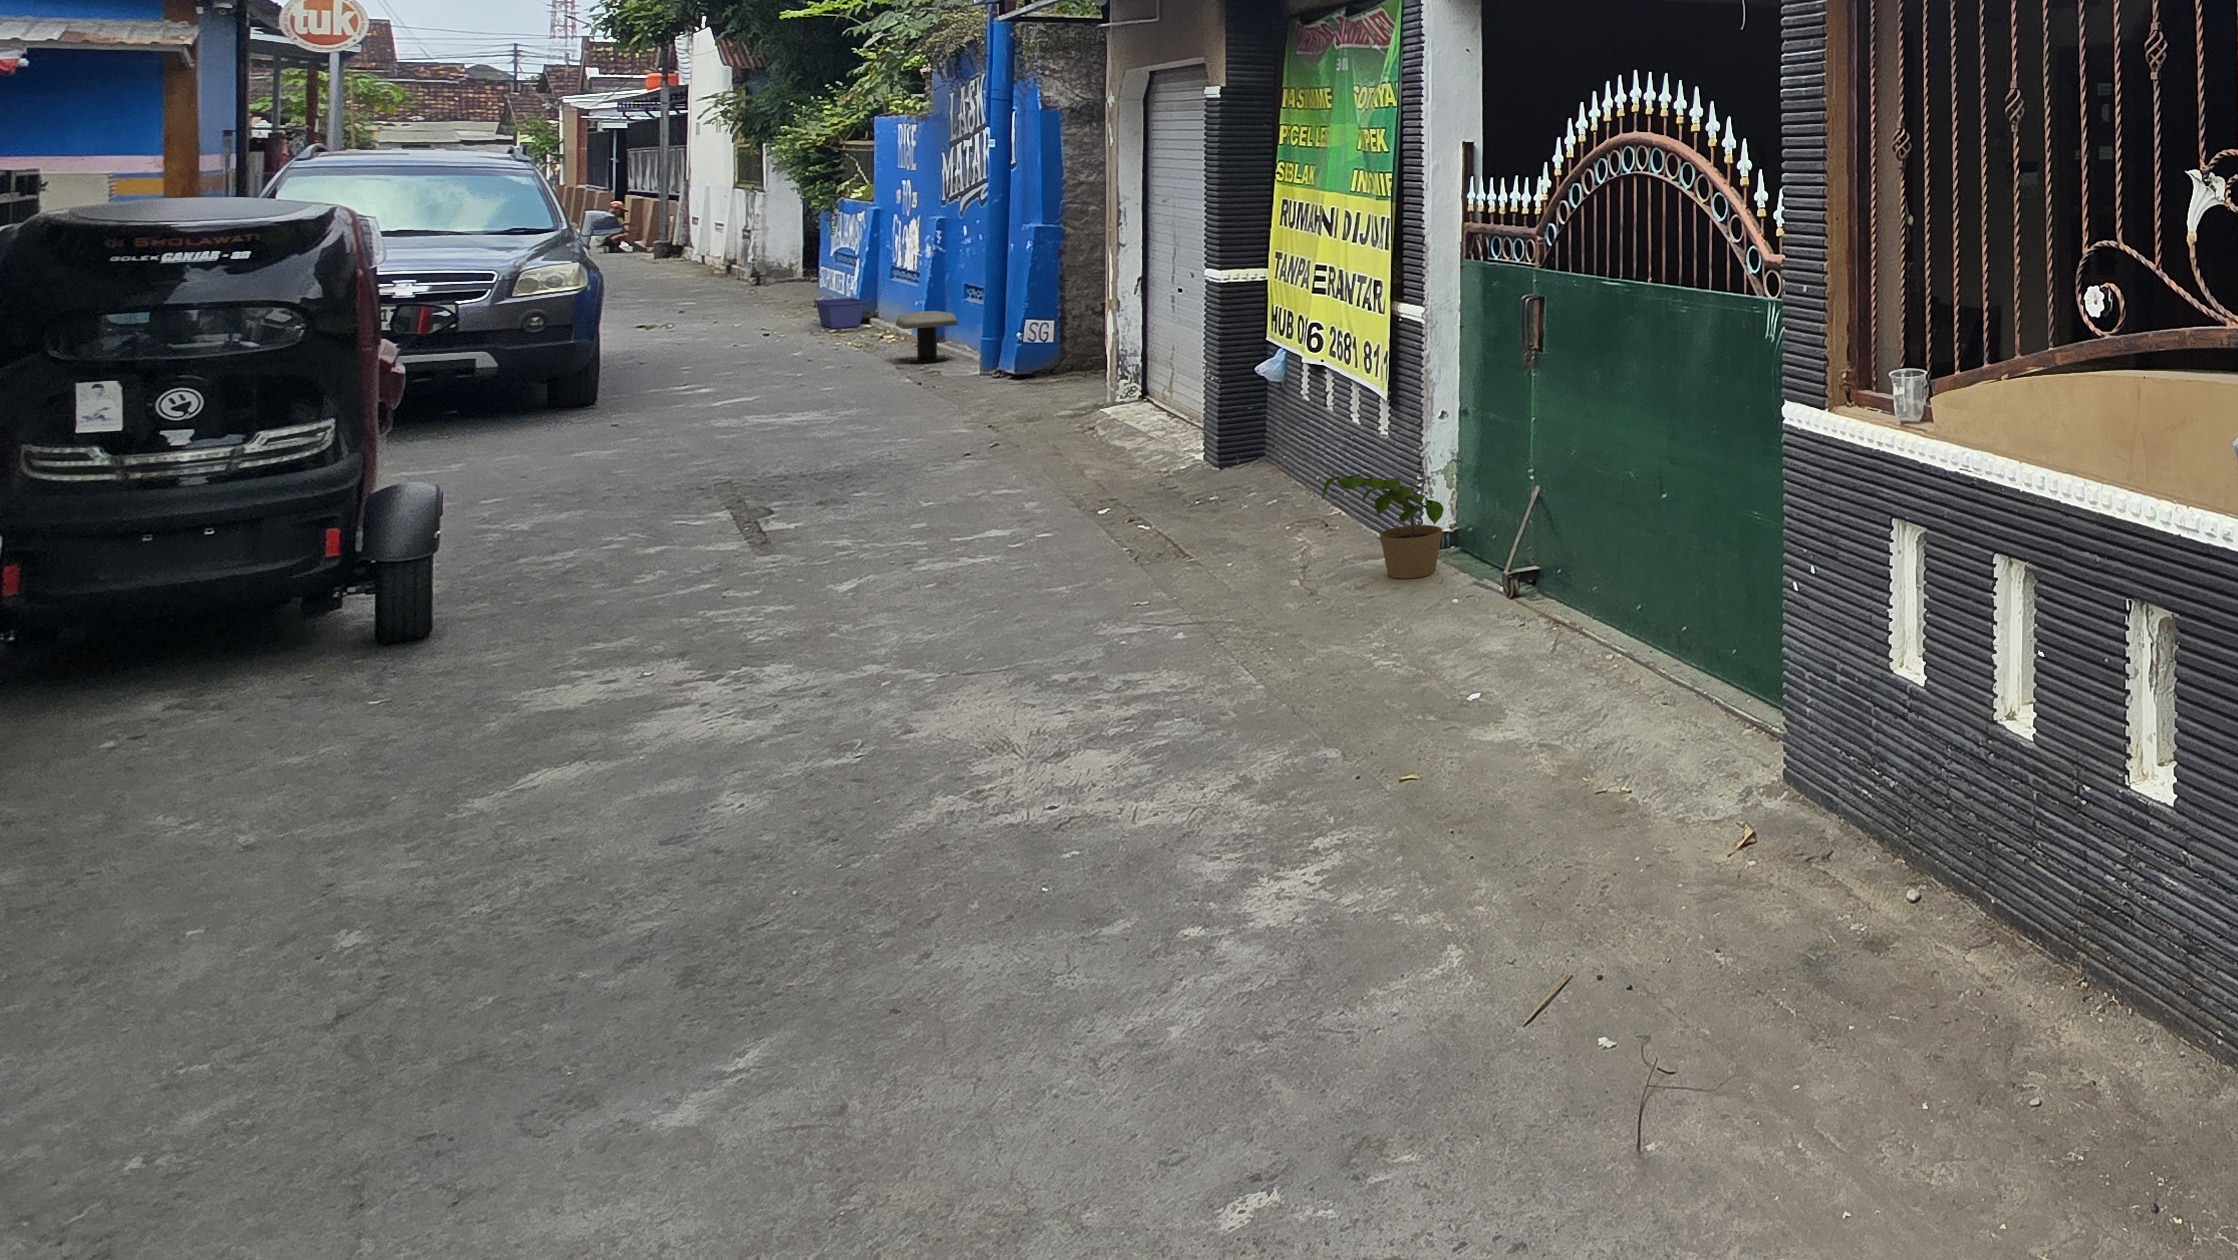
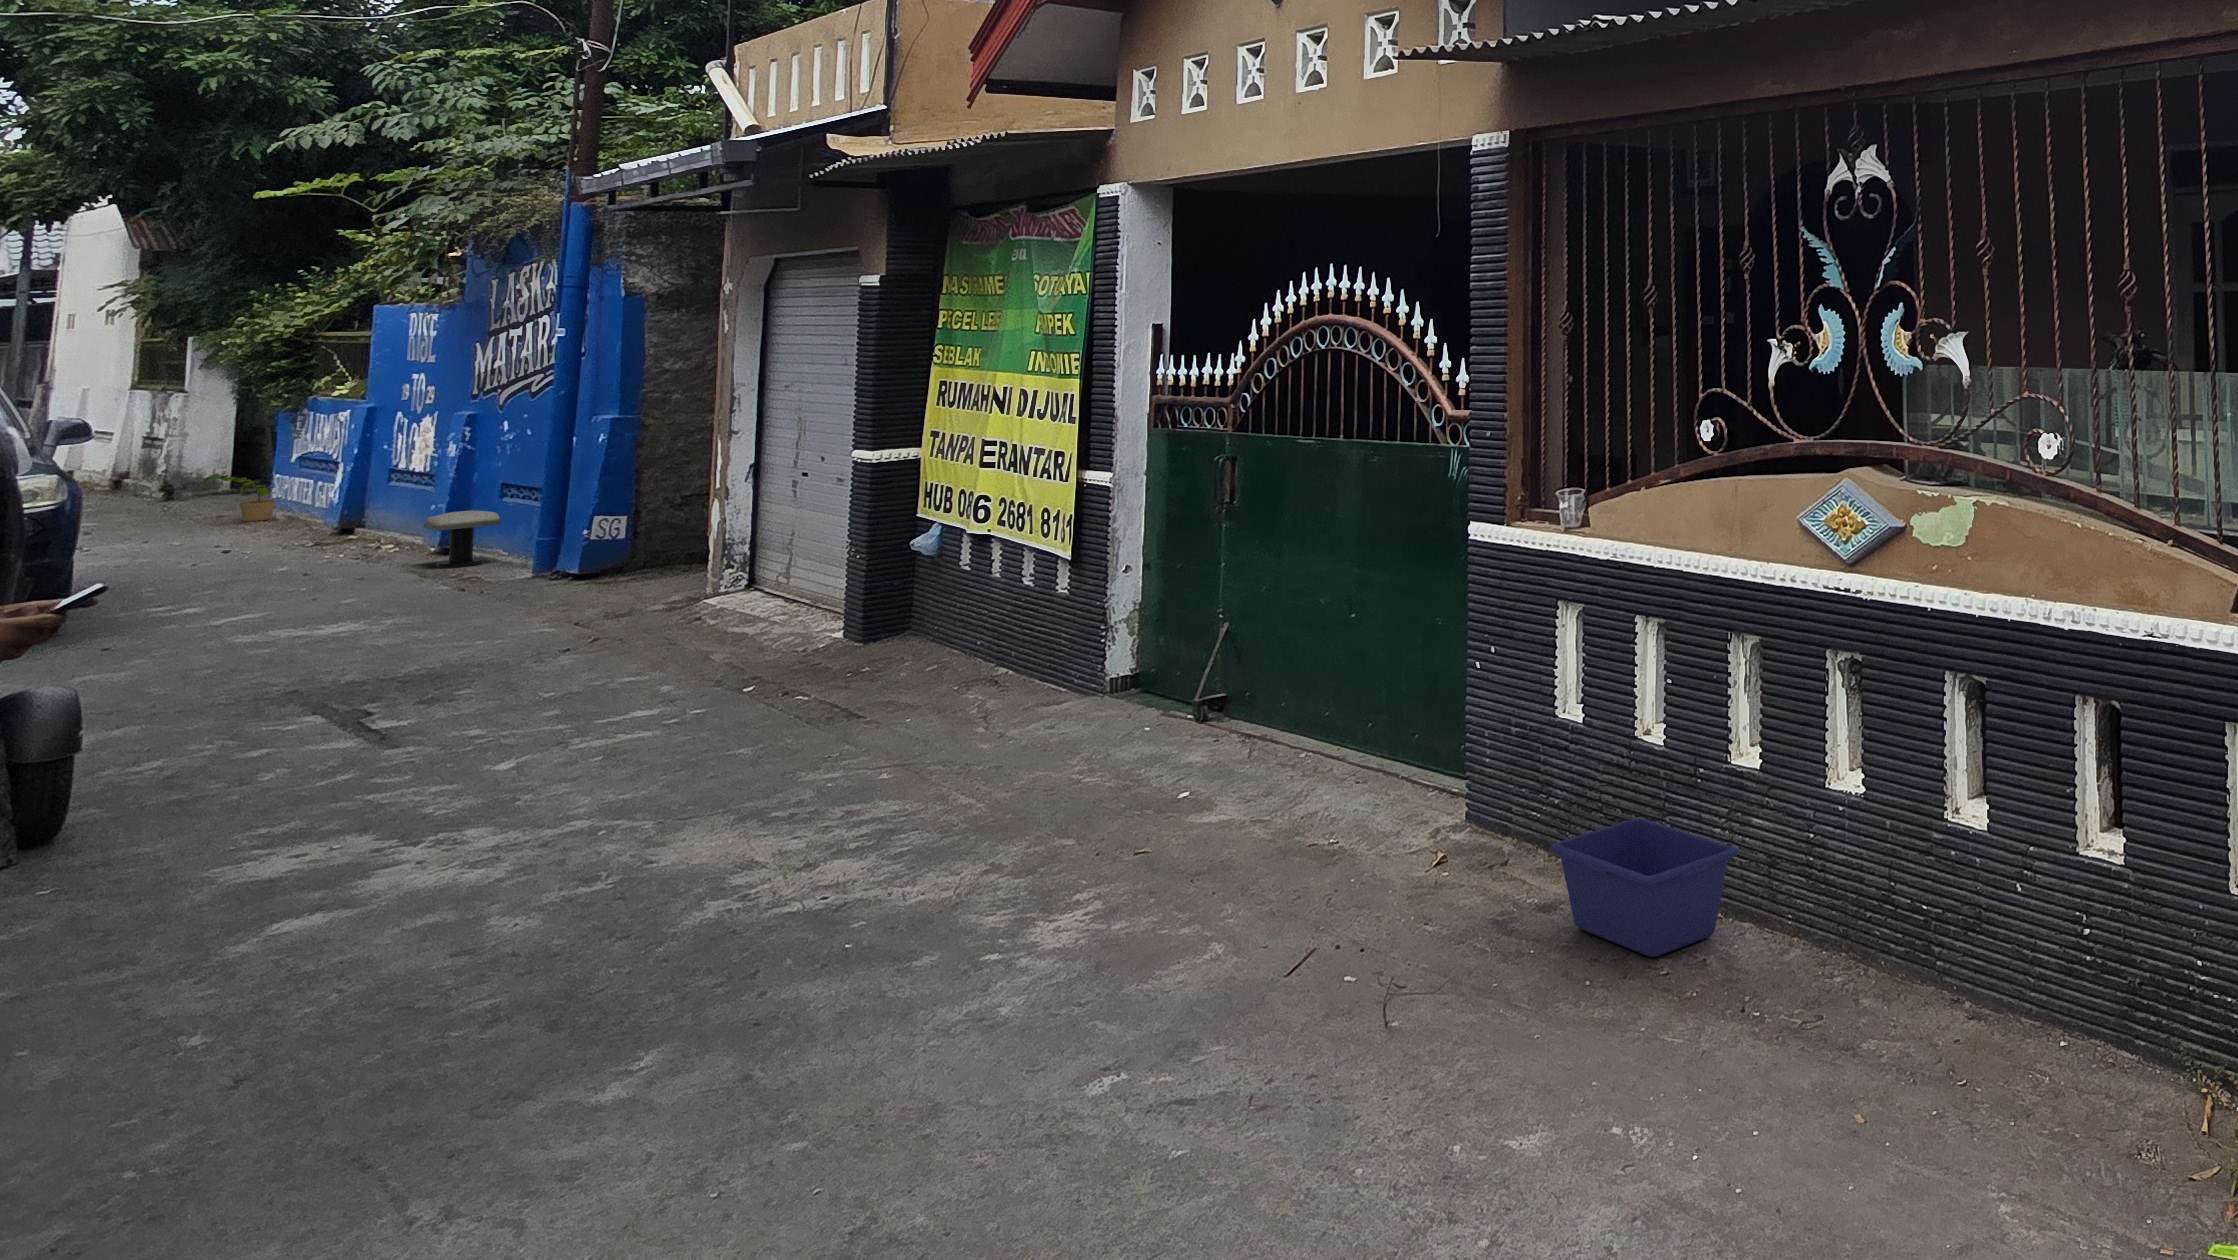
storage bin: present [813,298,867,329] -> present [1550,818,1738,957]
potted plant: present [1322,474,1444,579] -> present [203,475,276,521]

